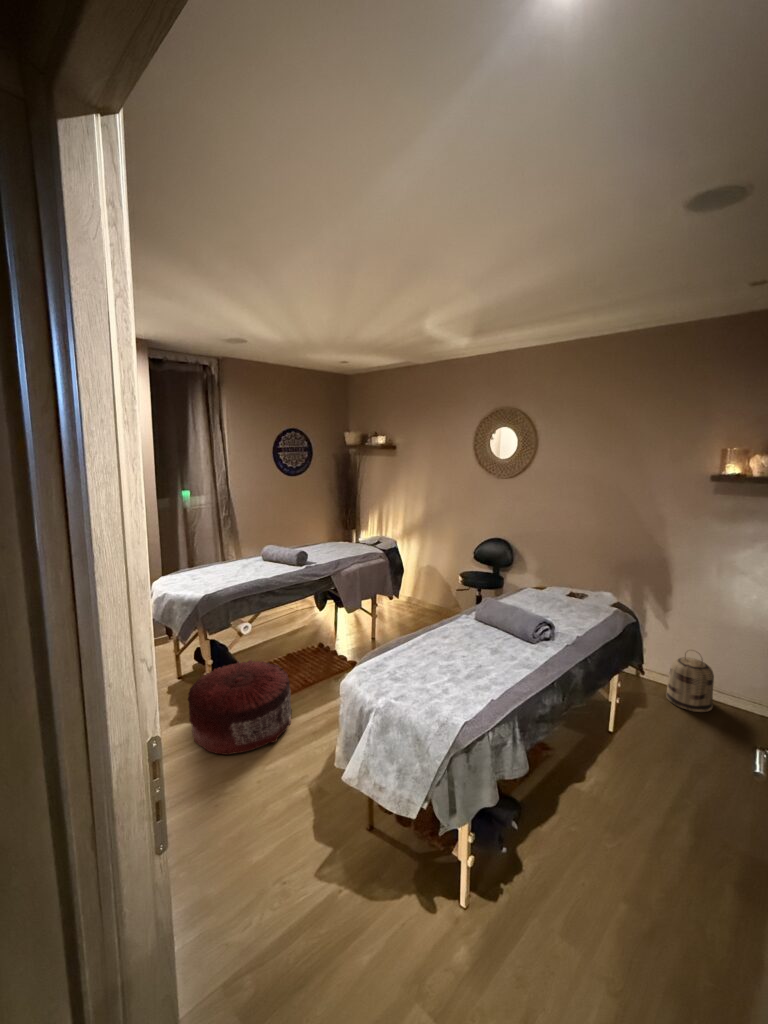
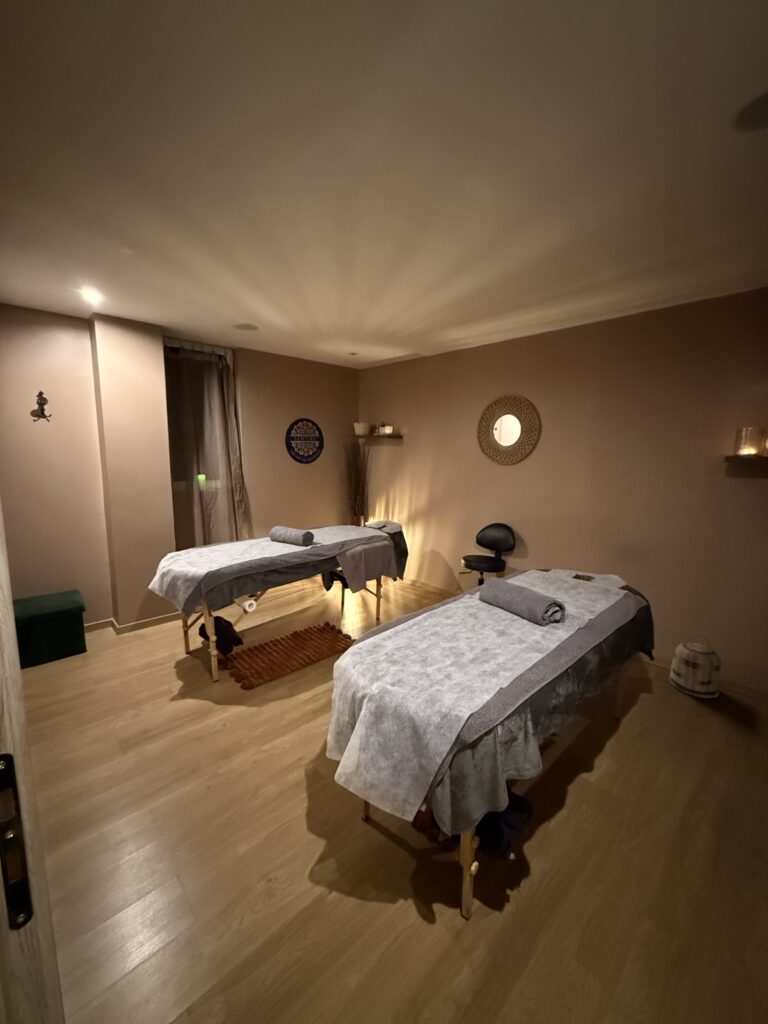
pouf: present [188,660,292,755] -> none [187,636,294,733]

